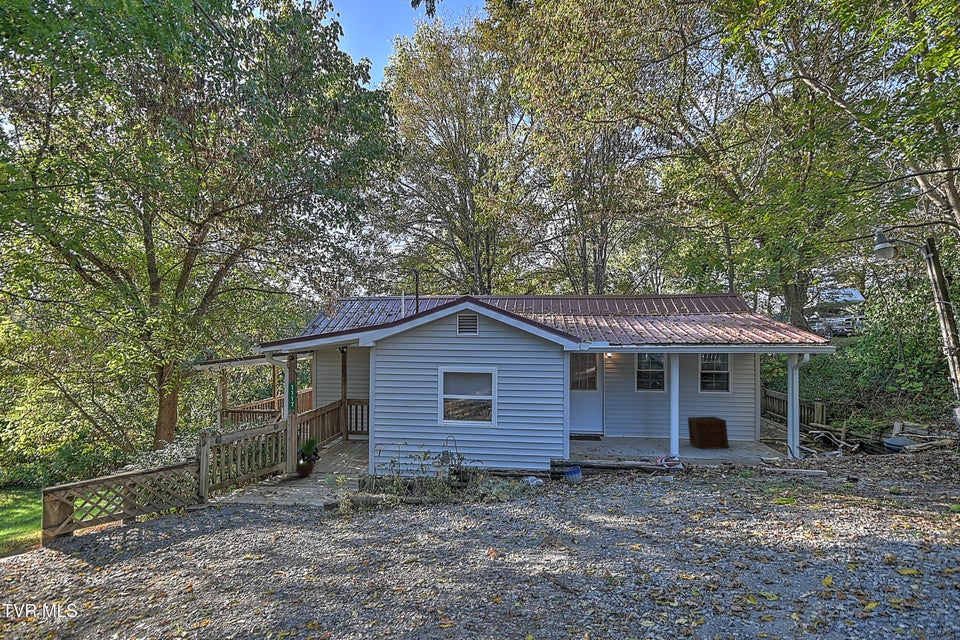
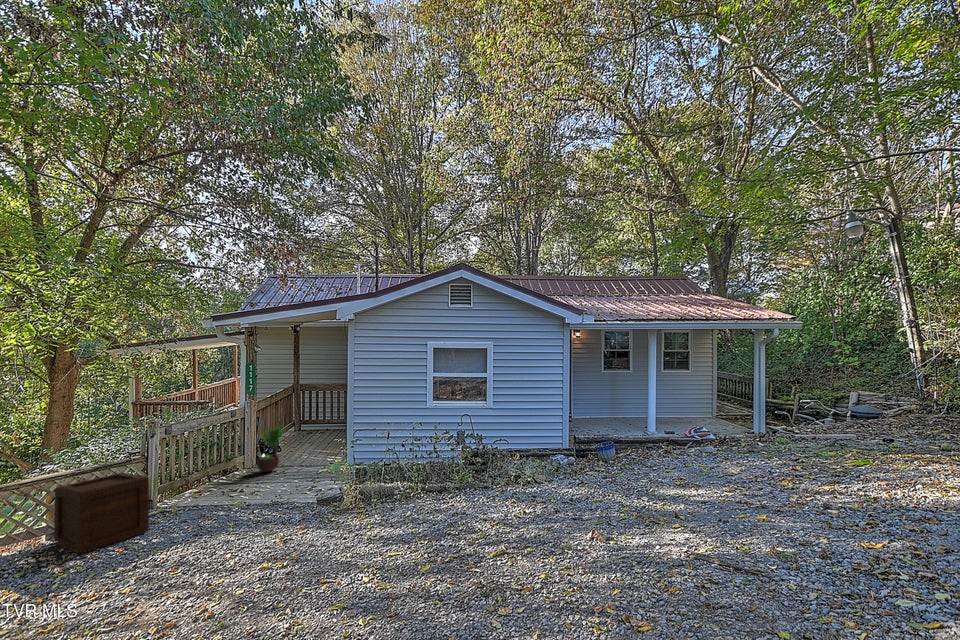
wooden crate: present [688,417,729,449] -> present [54,473,149,554]

